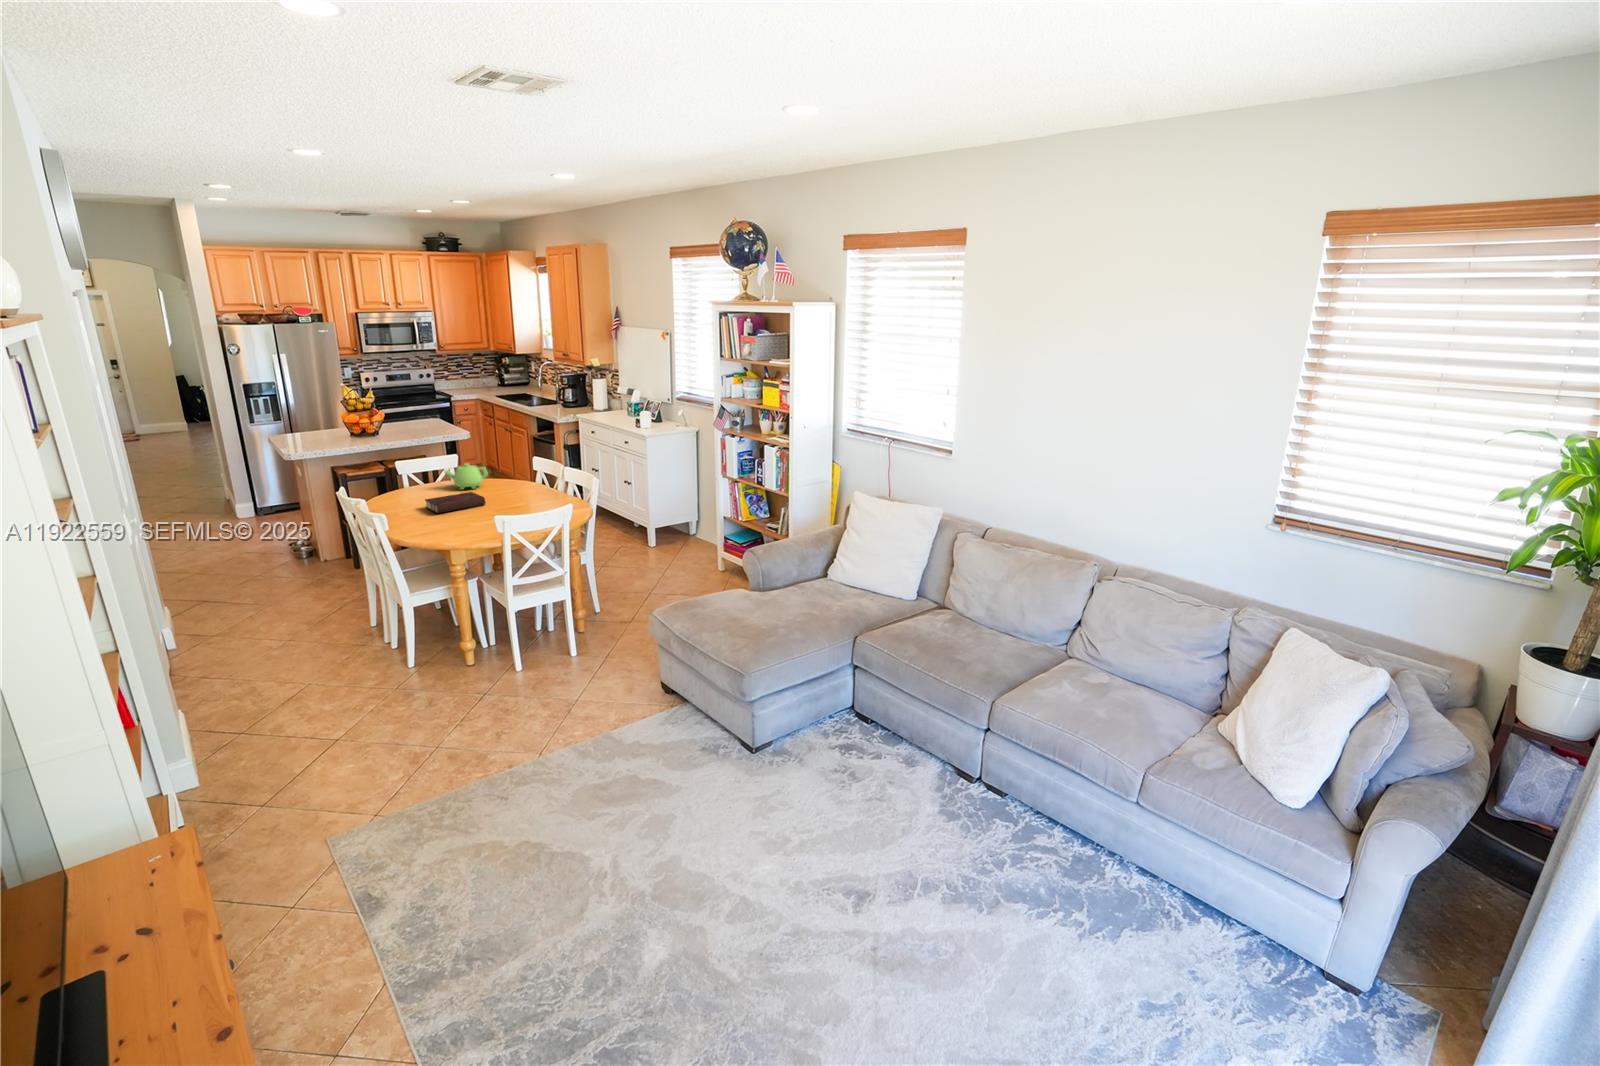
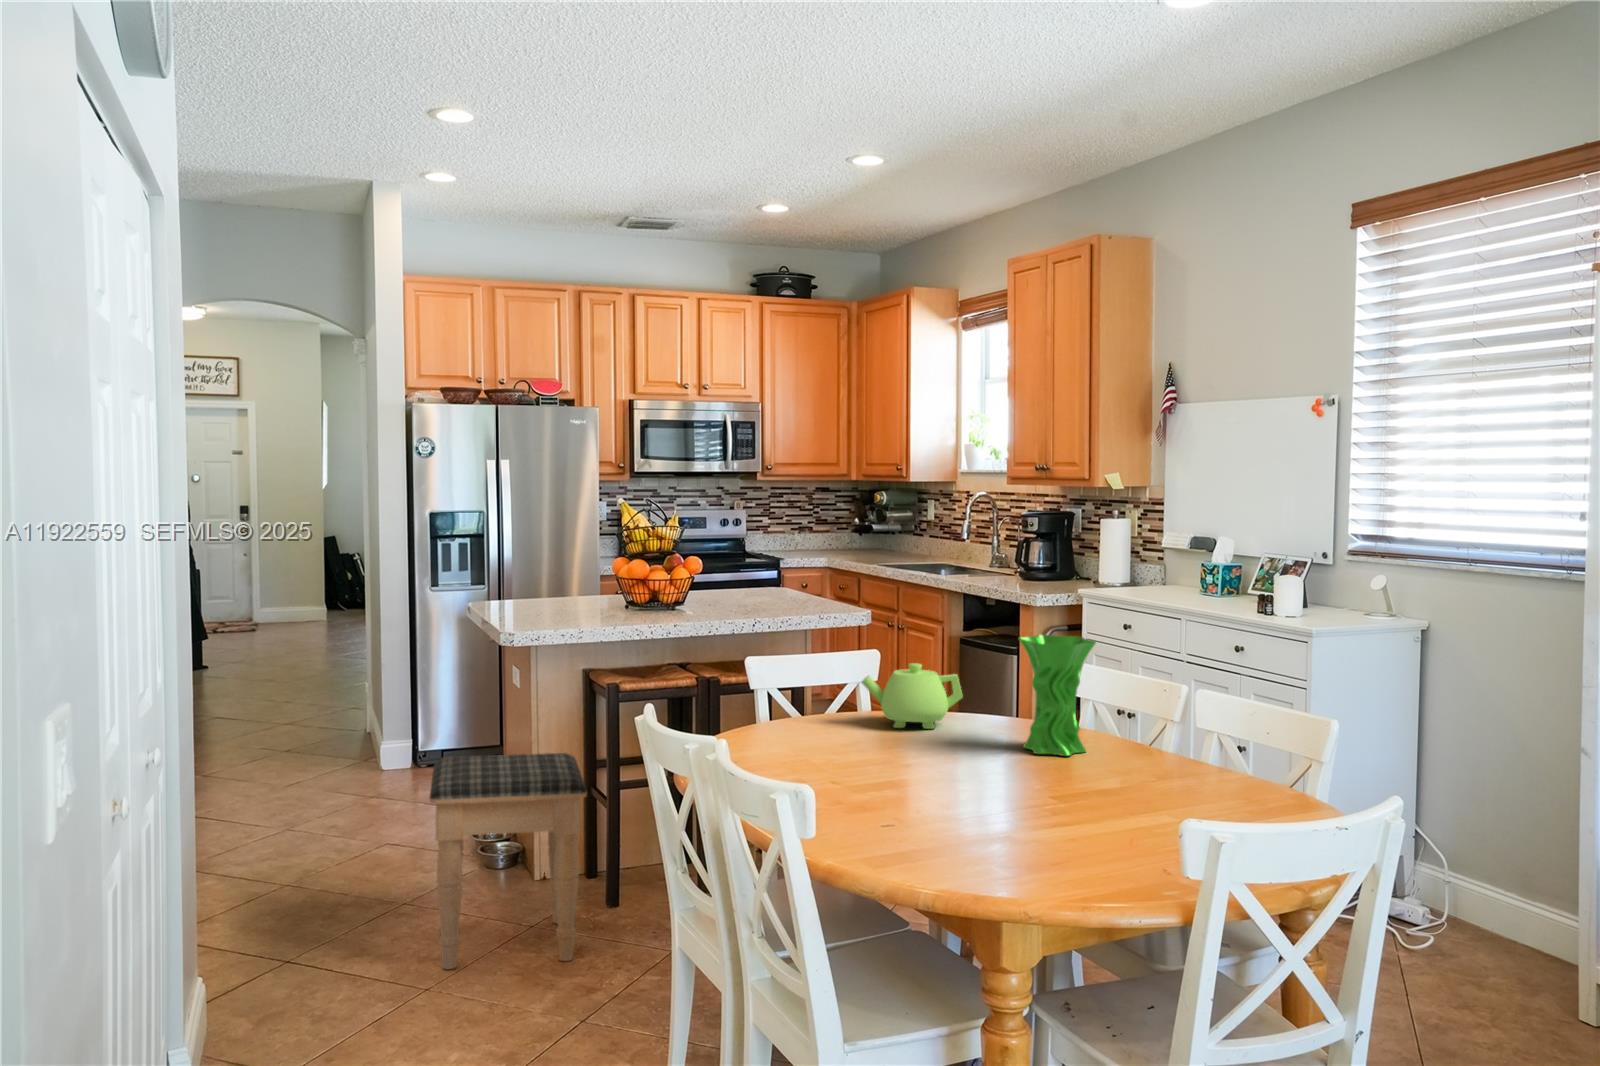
vase: none [500,451,532,497] -> present [1019,635,1096,756]
book: present [425,492,485,513] -> none [837,732,989,778]
footstool: none [252,507,337,603] -> present [429,753,587,969]

